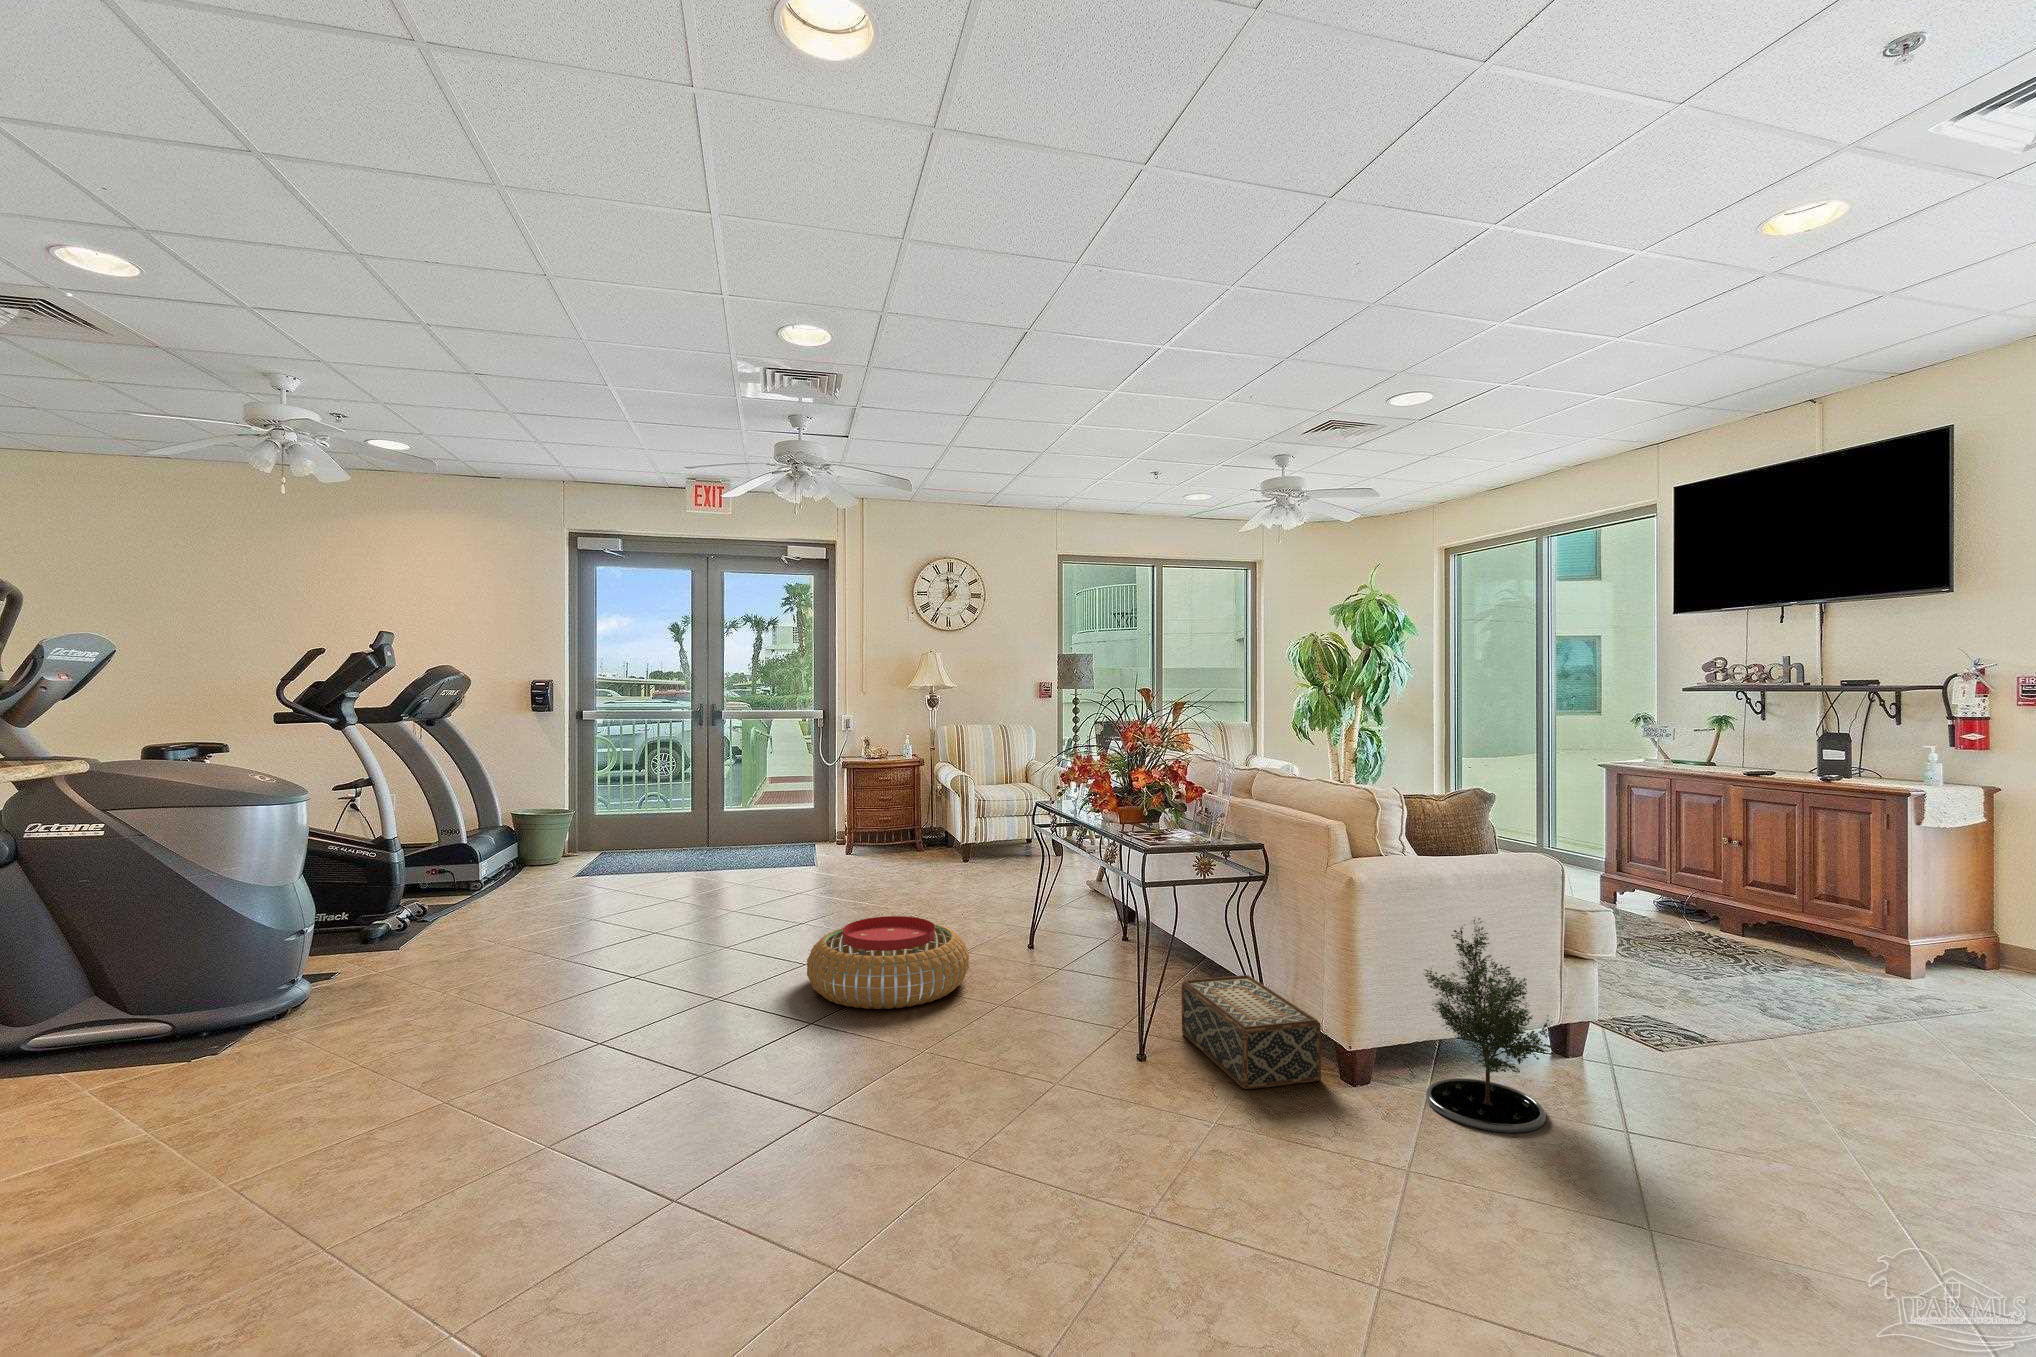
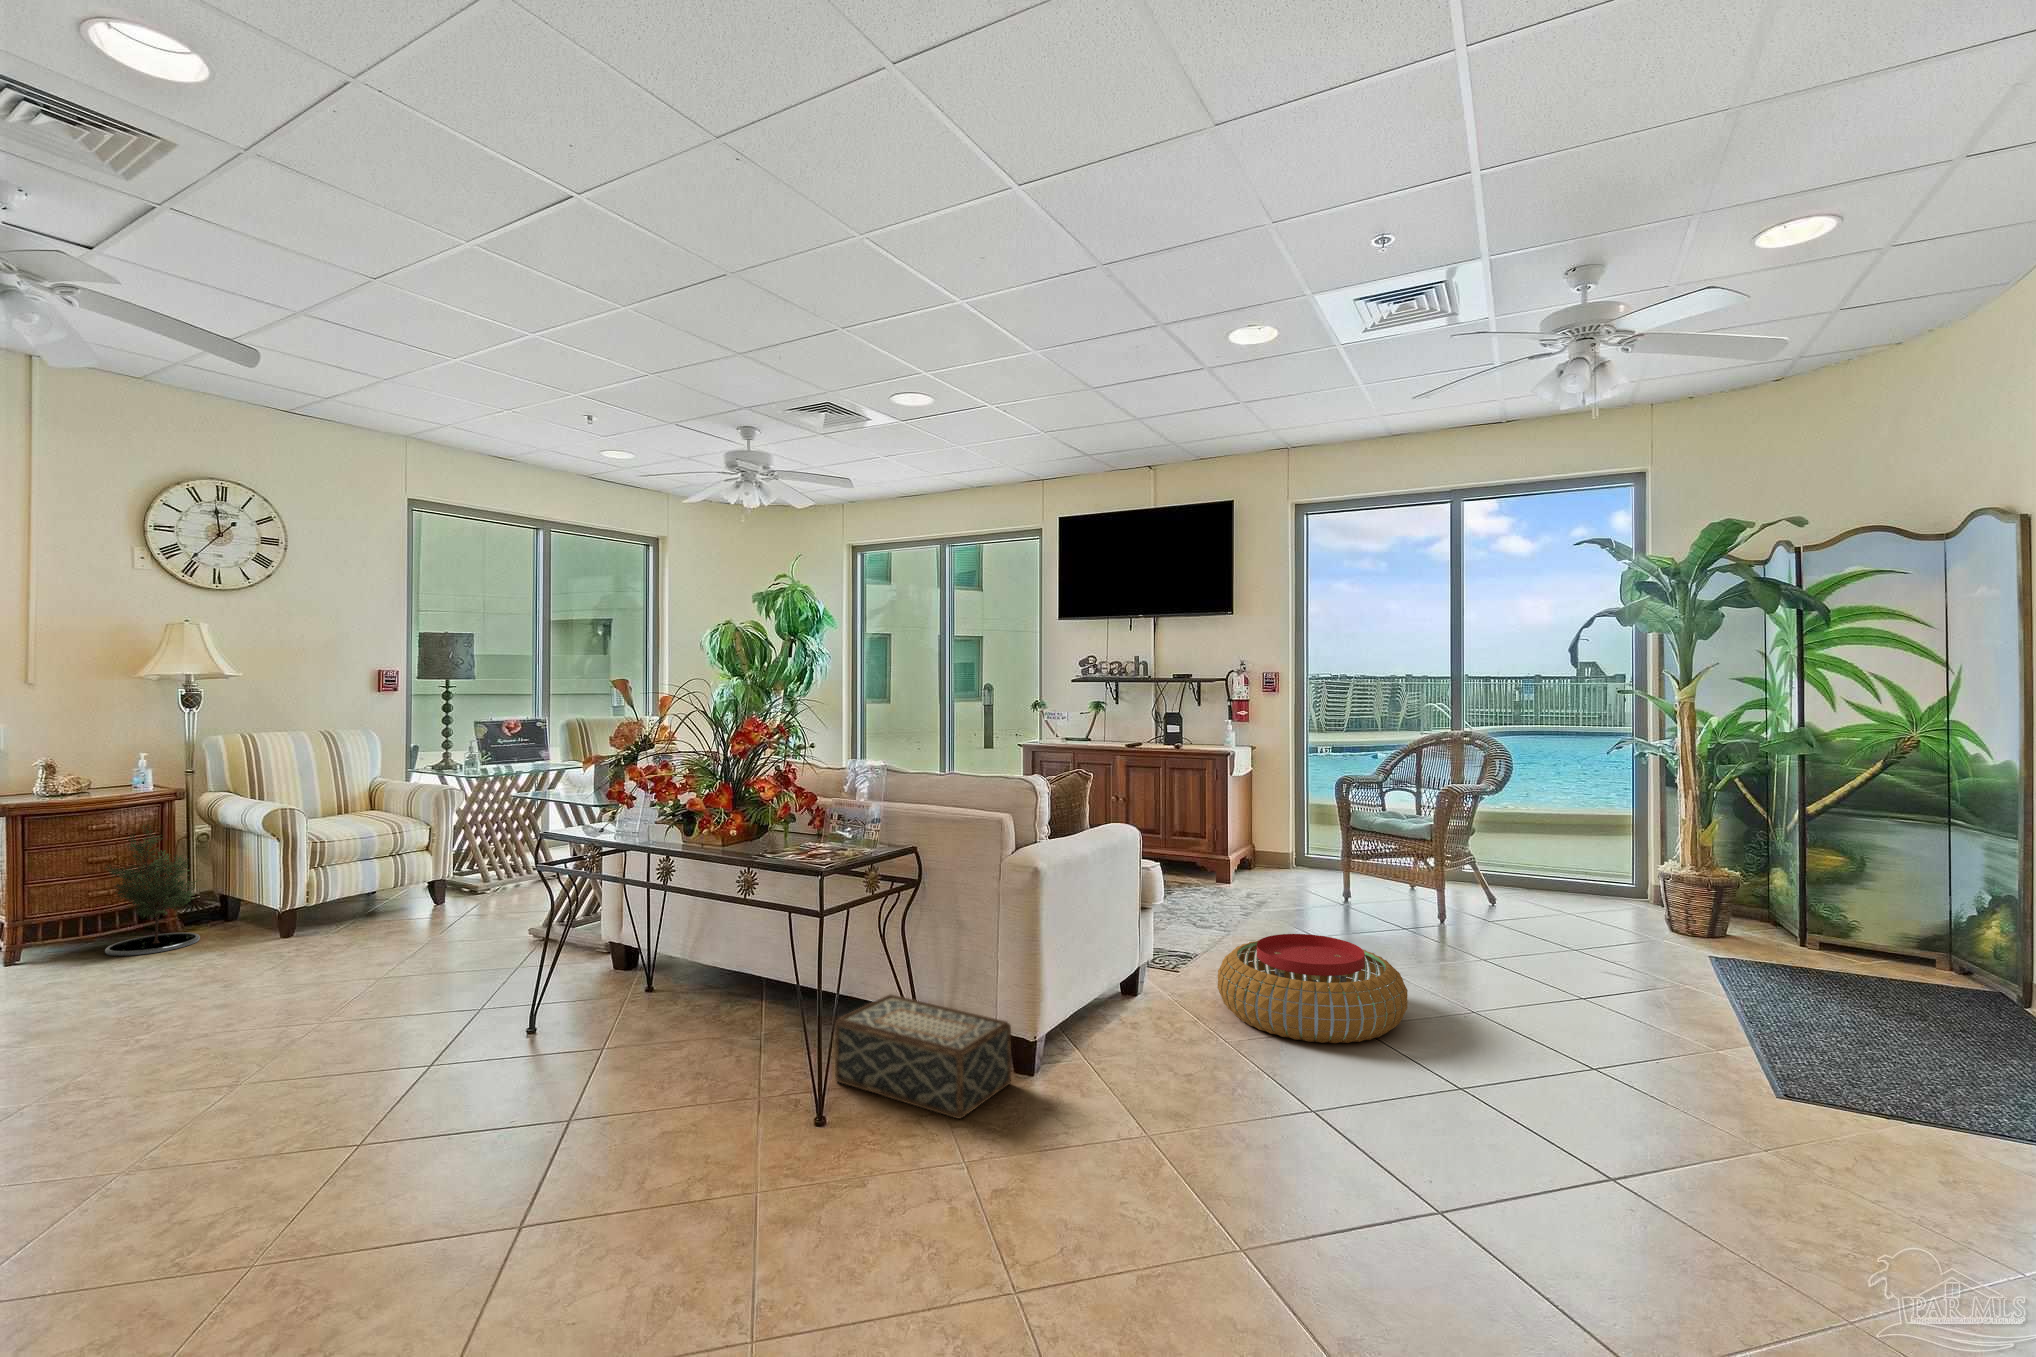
pouf: present [807,916,969,1009] -> present [1217,934,1408,1043]
potted tree: present [1424,918,1554,1133] -> present [105,825,200,956]

